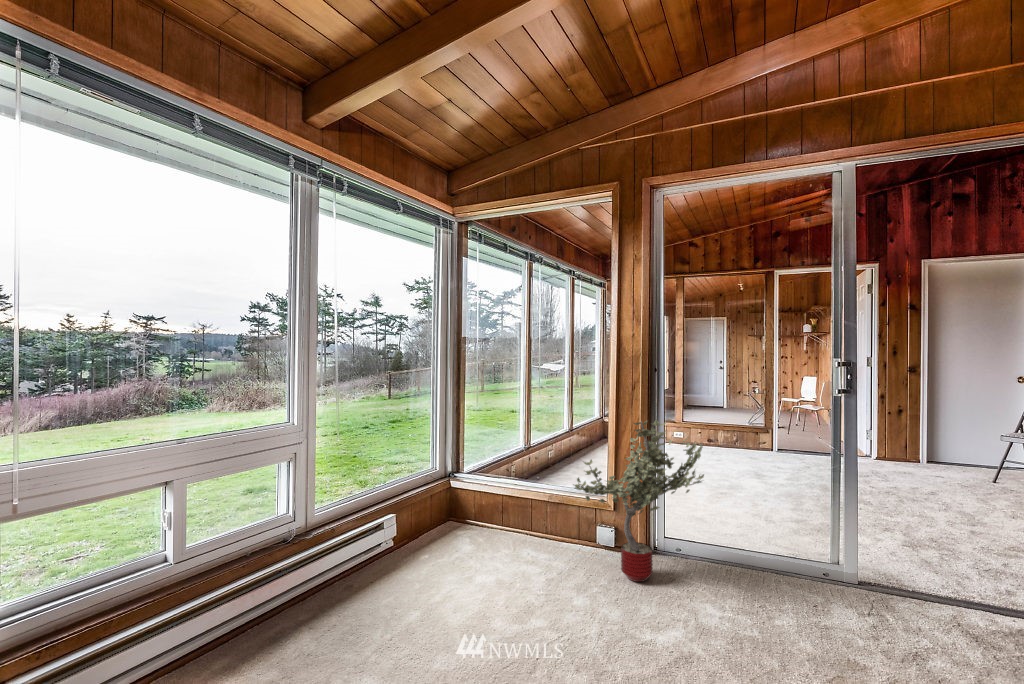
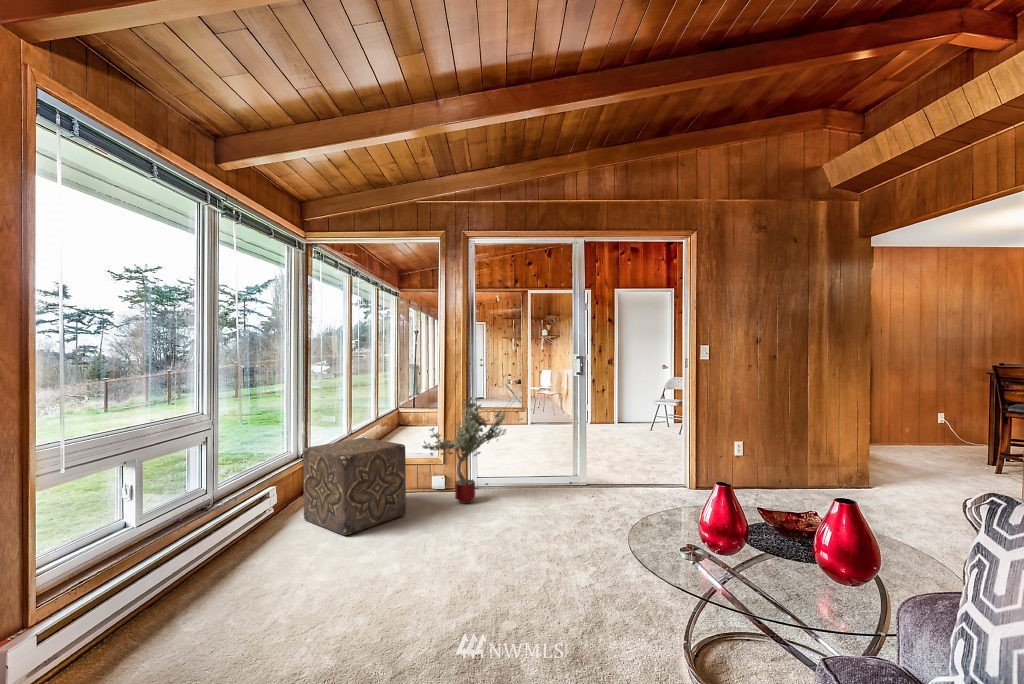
ottoman: none [419,464,541,605] -> present [303,438,406,535]

